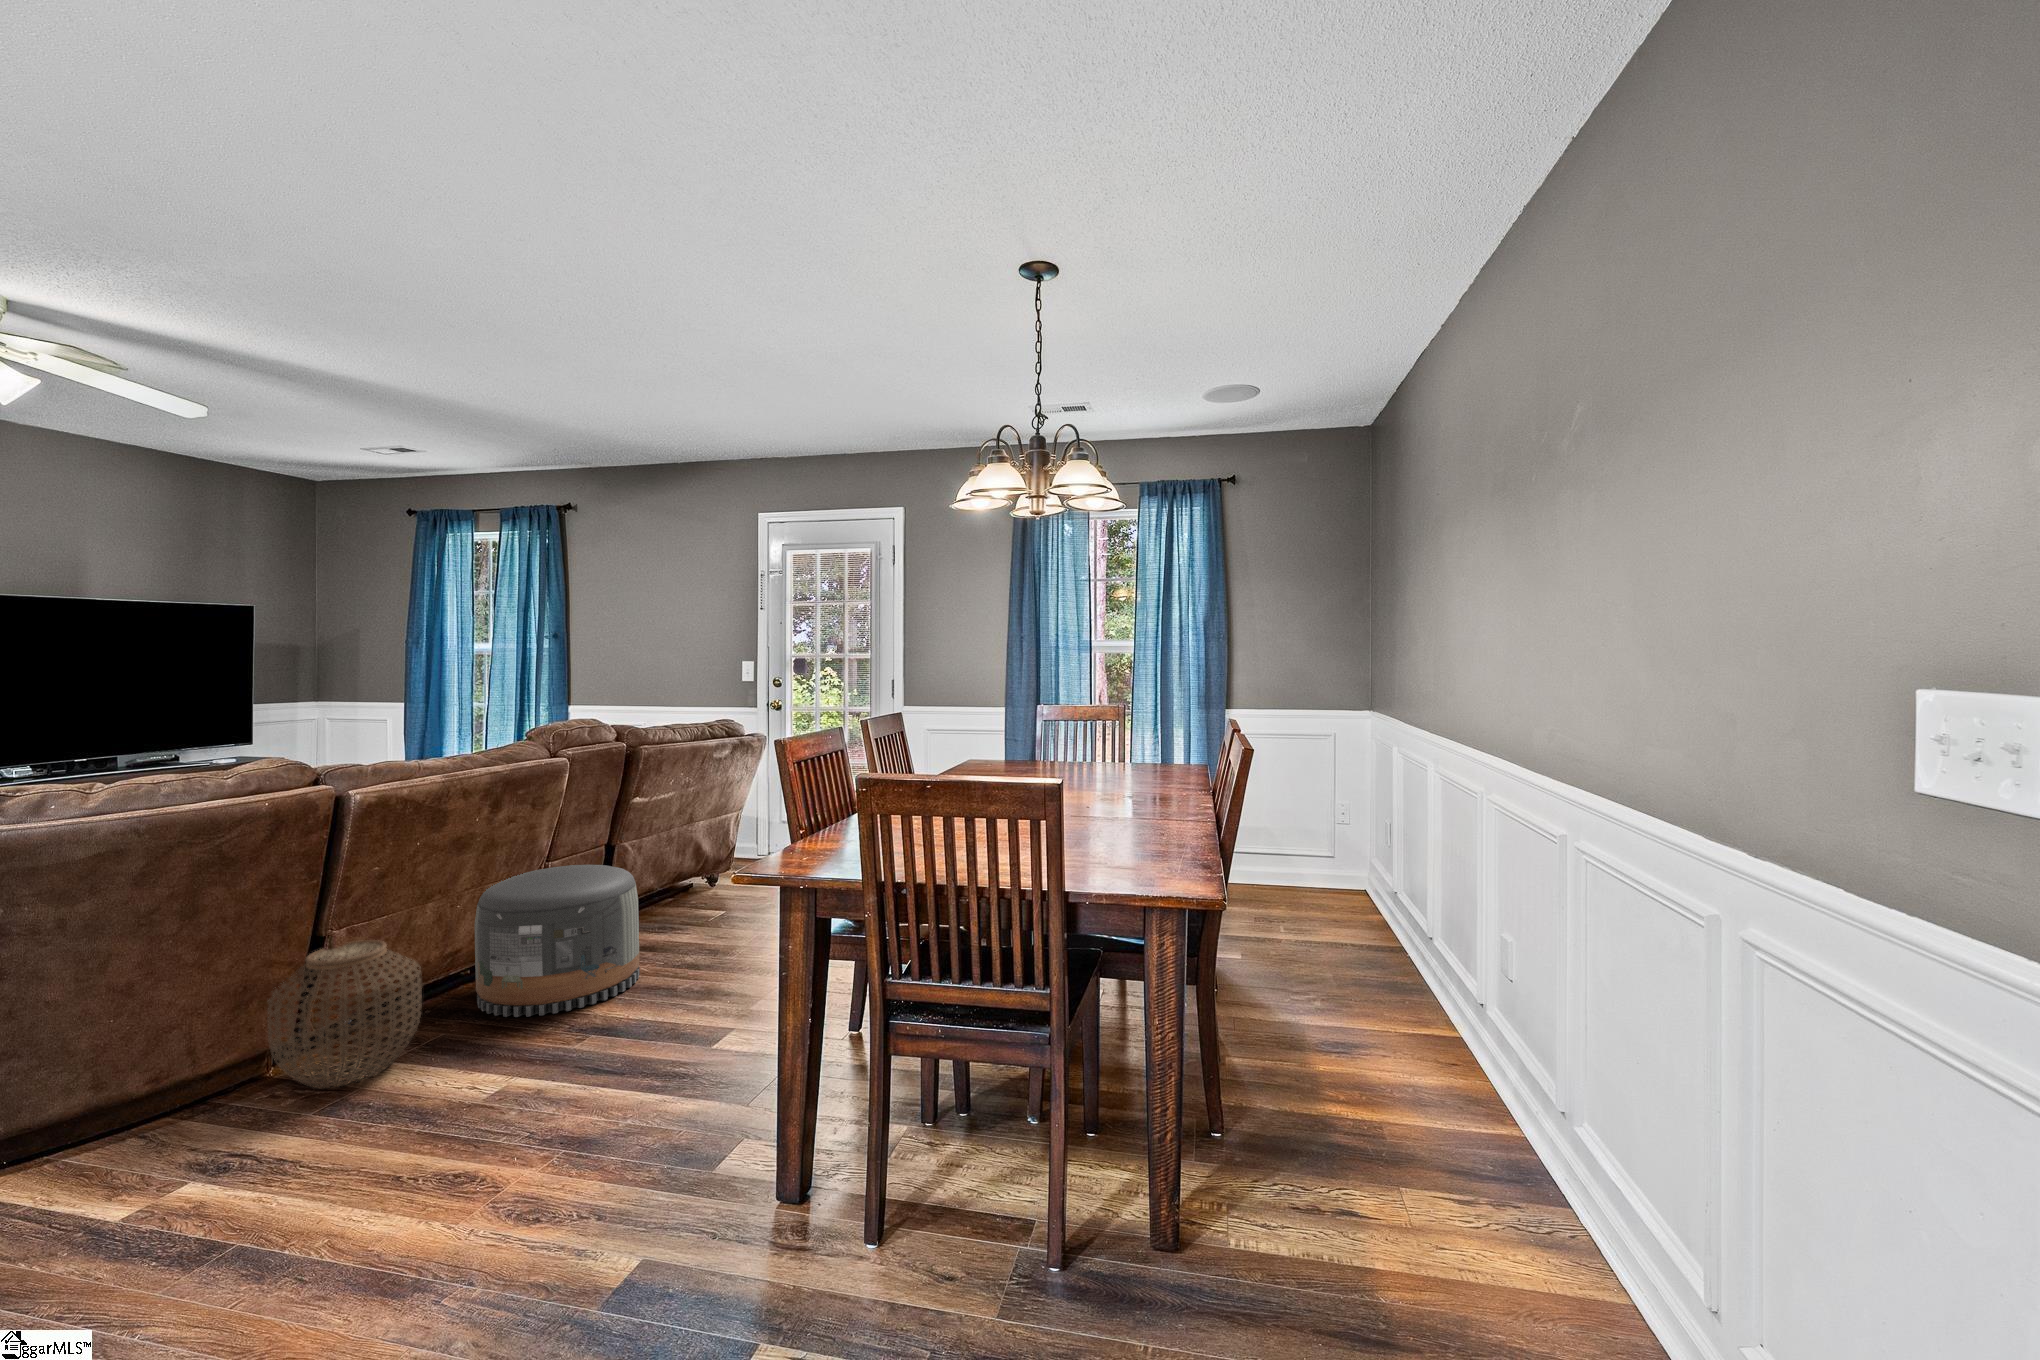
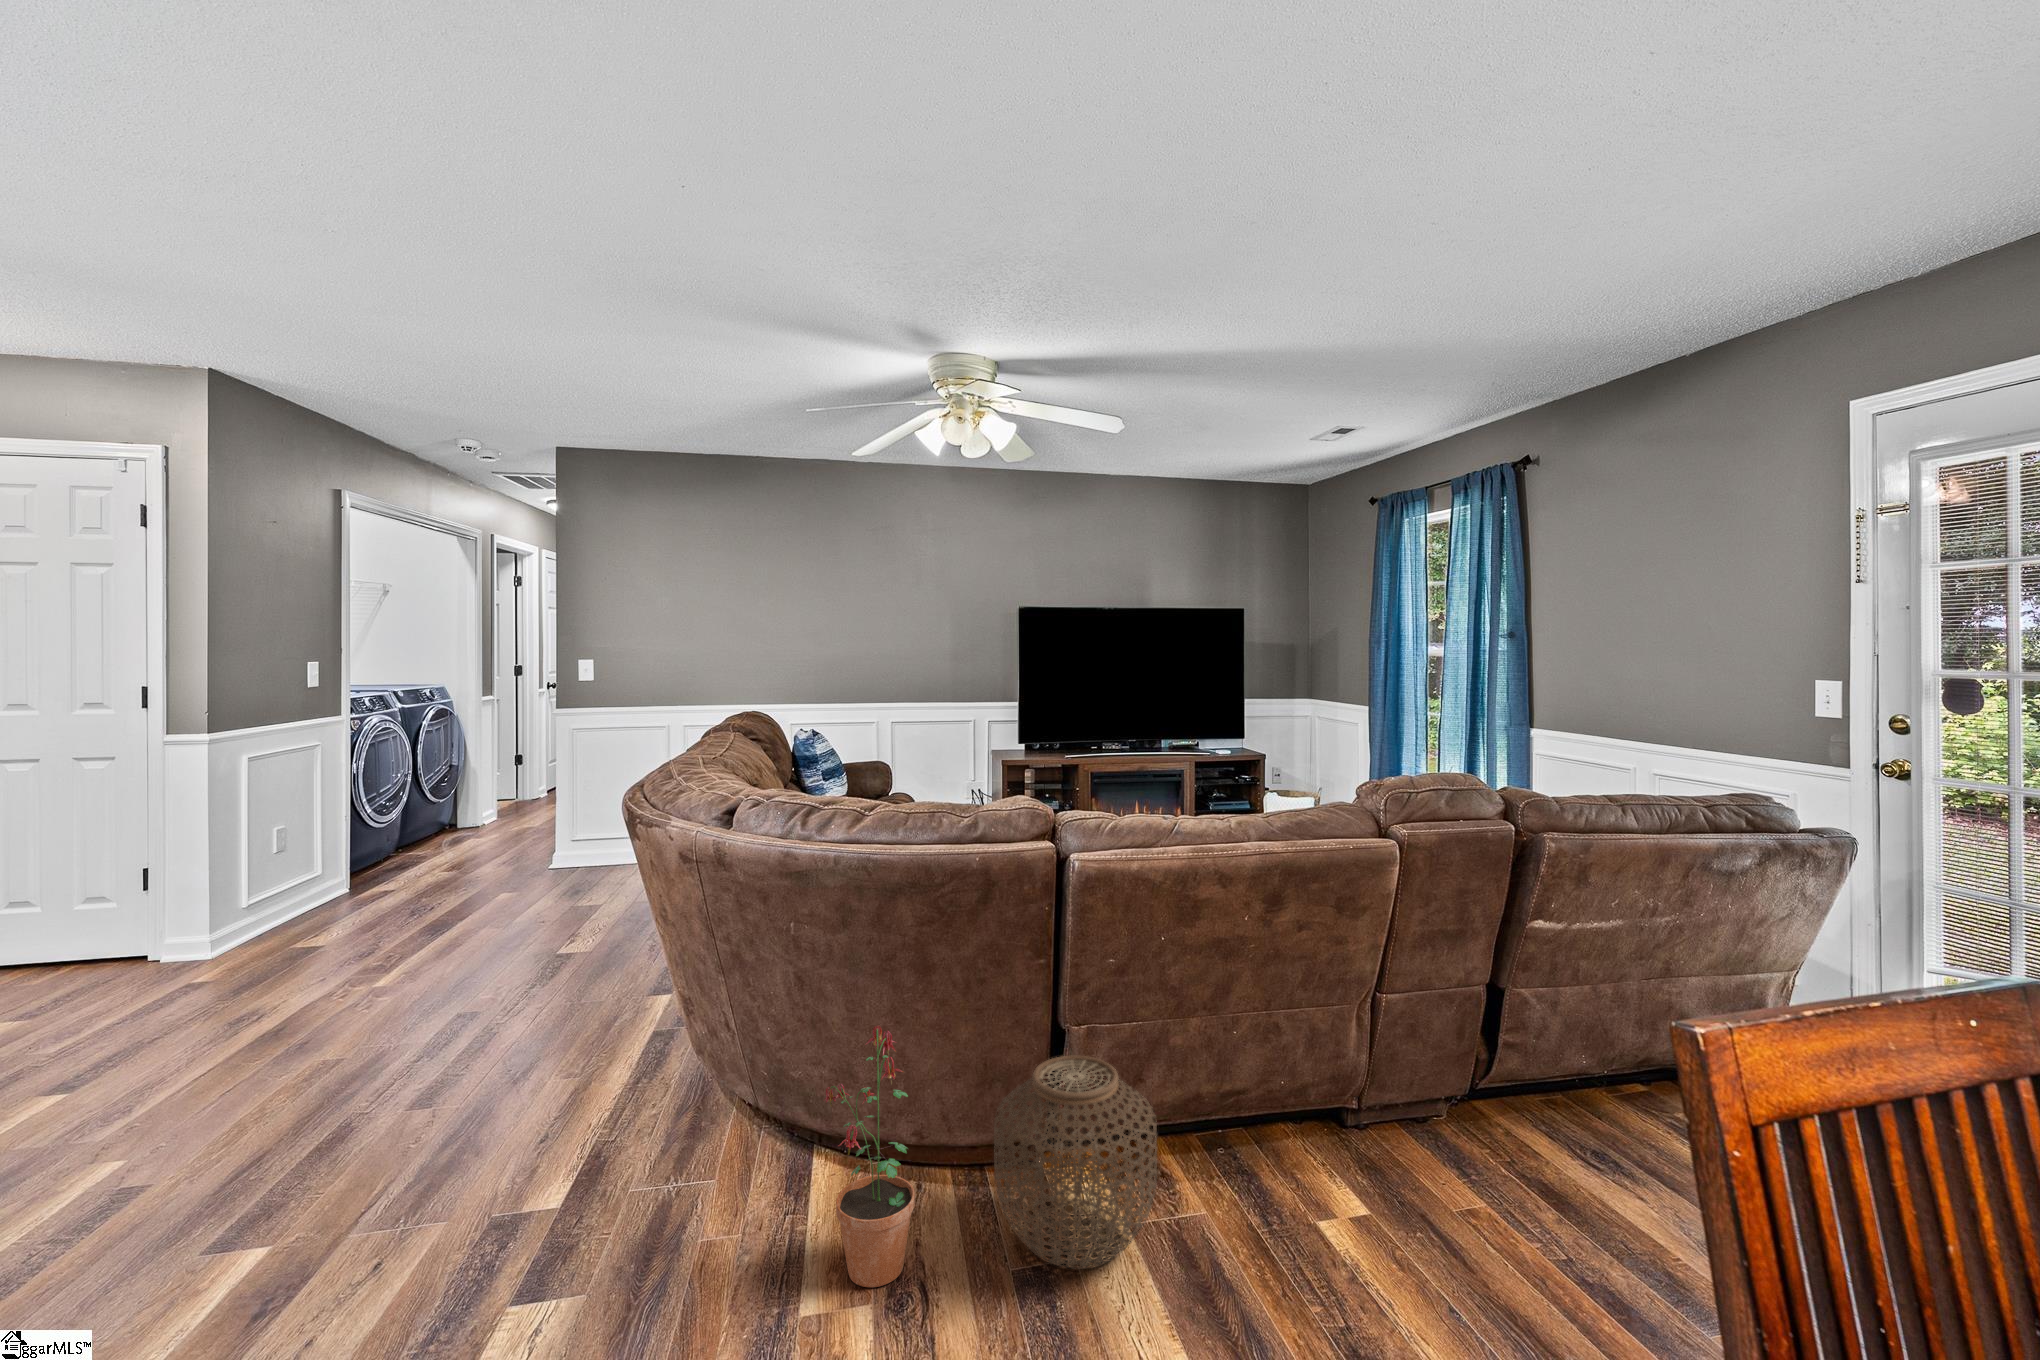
pouf: present [475,865,640,1017] -> none [1261,1008,1514,1306]
potted plant: none [76,962,219,1168] -> present [824,1026,915,1287]

